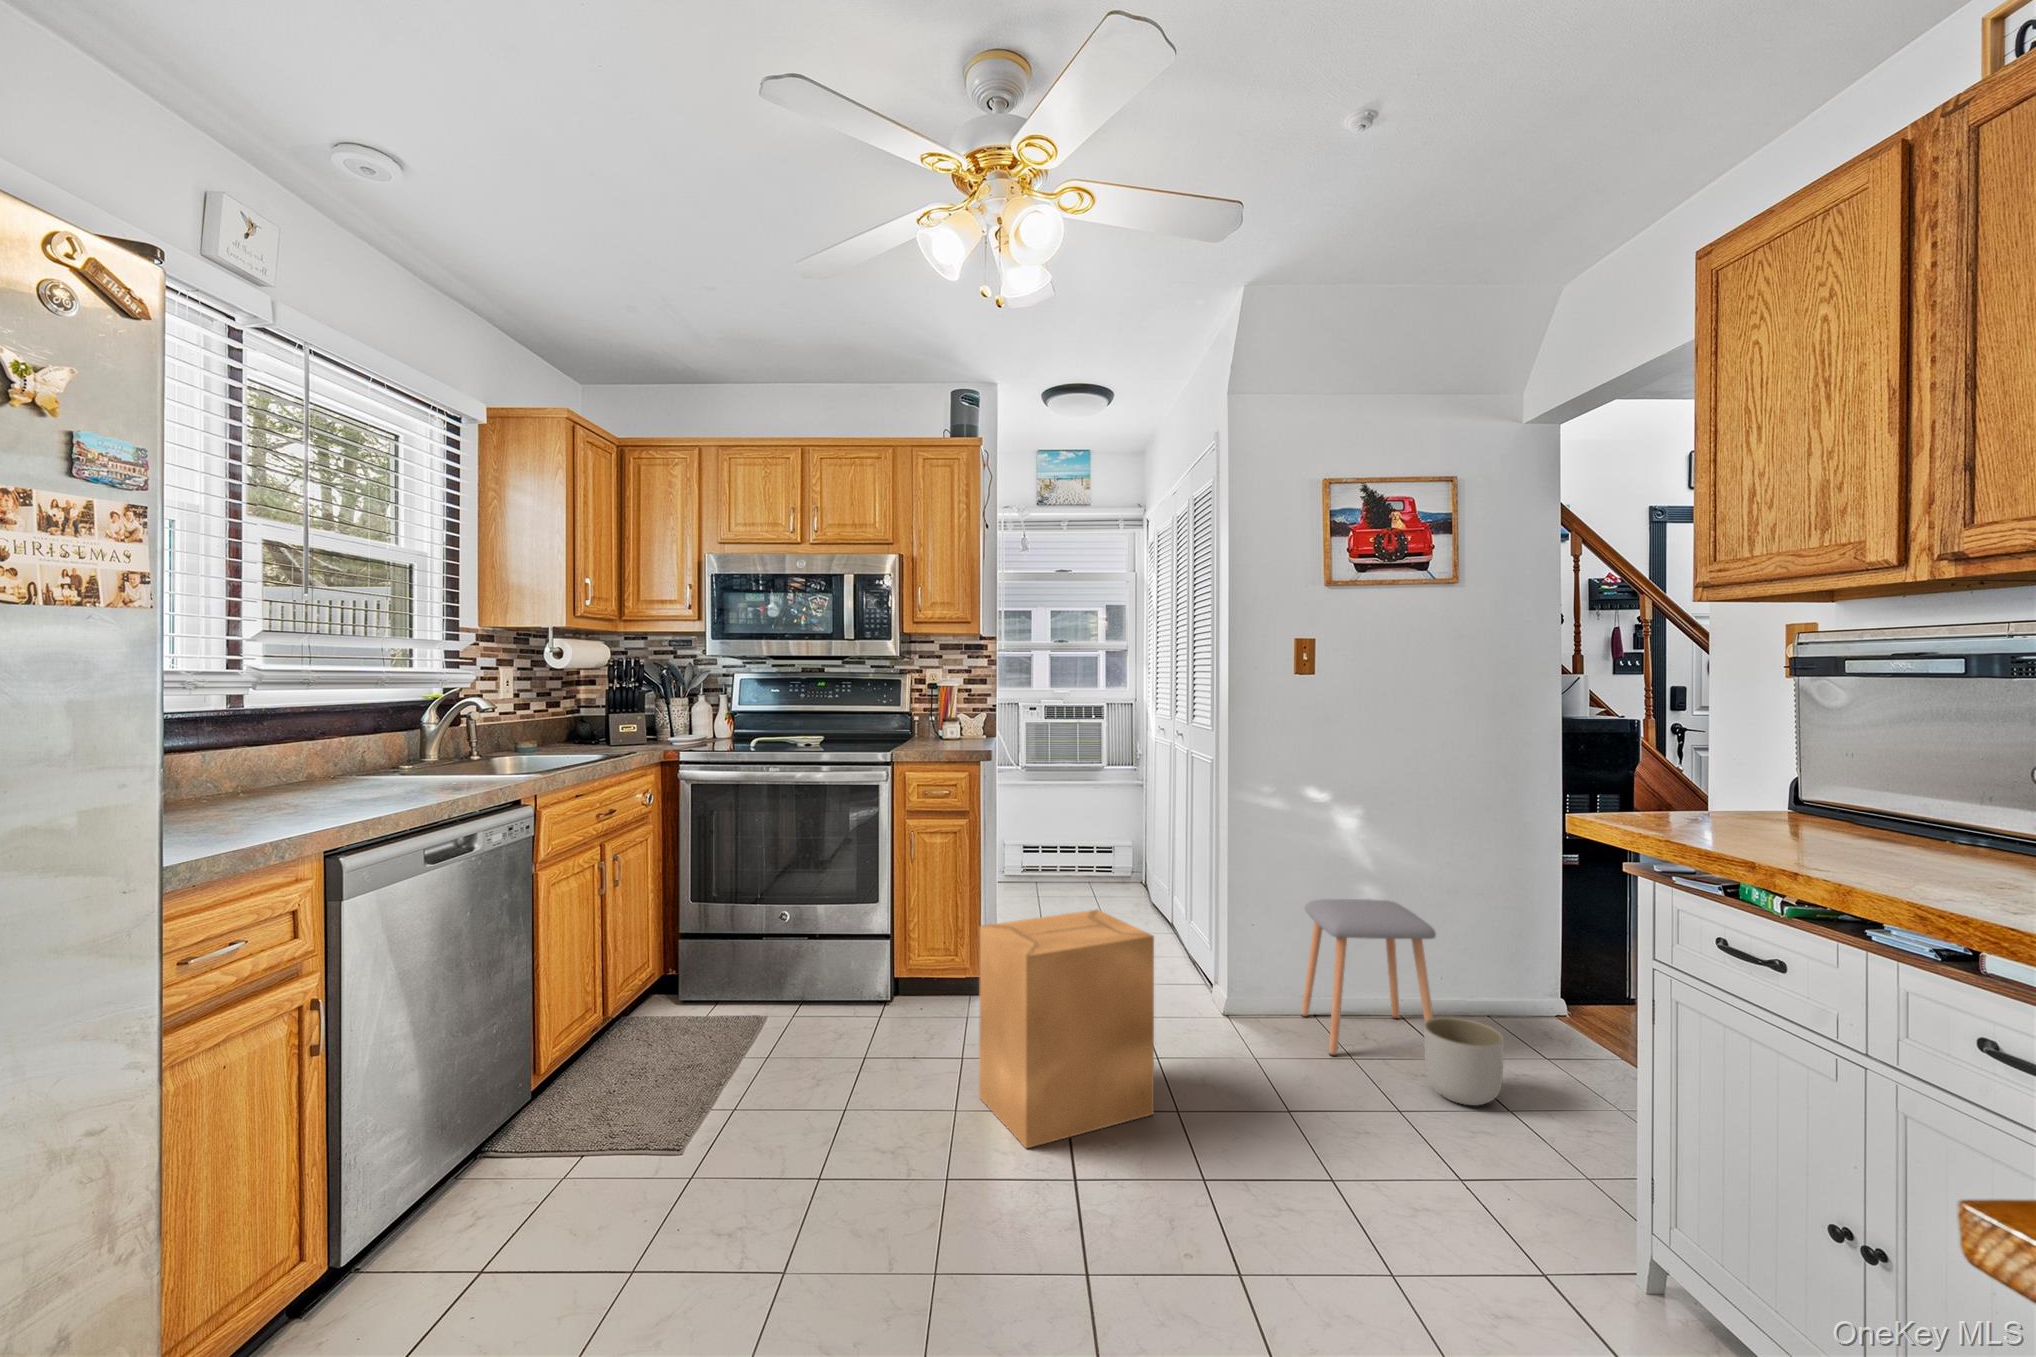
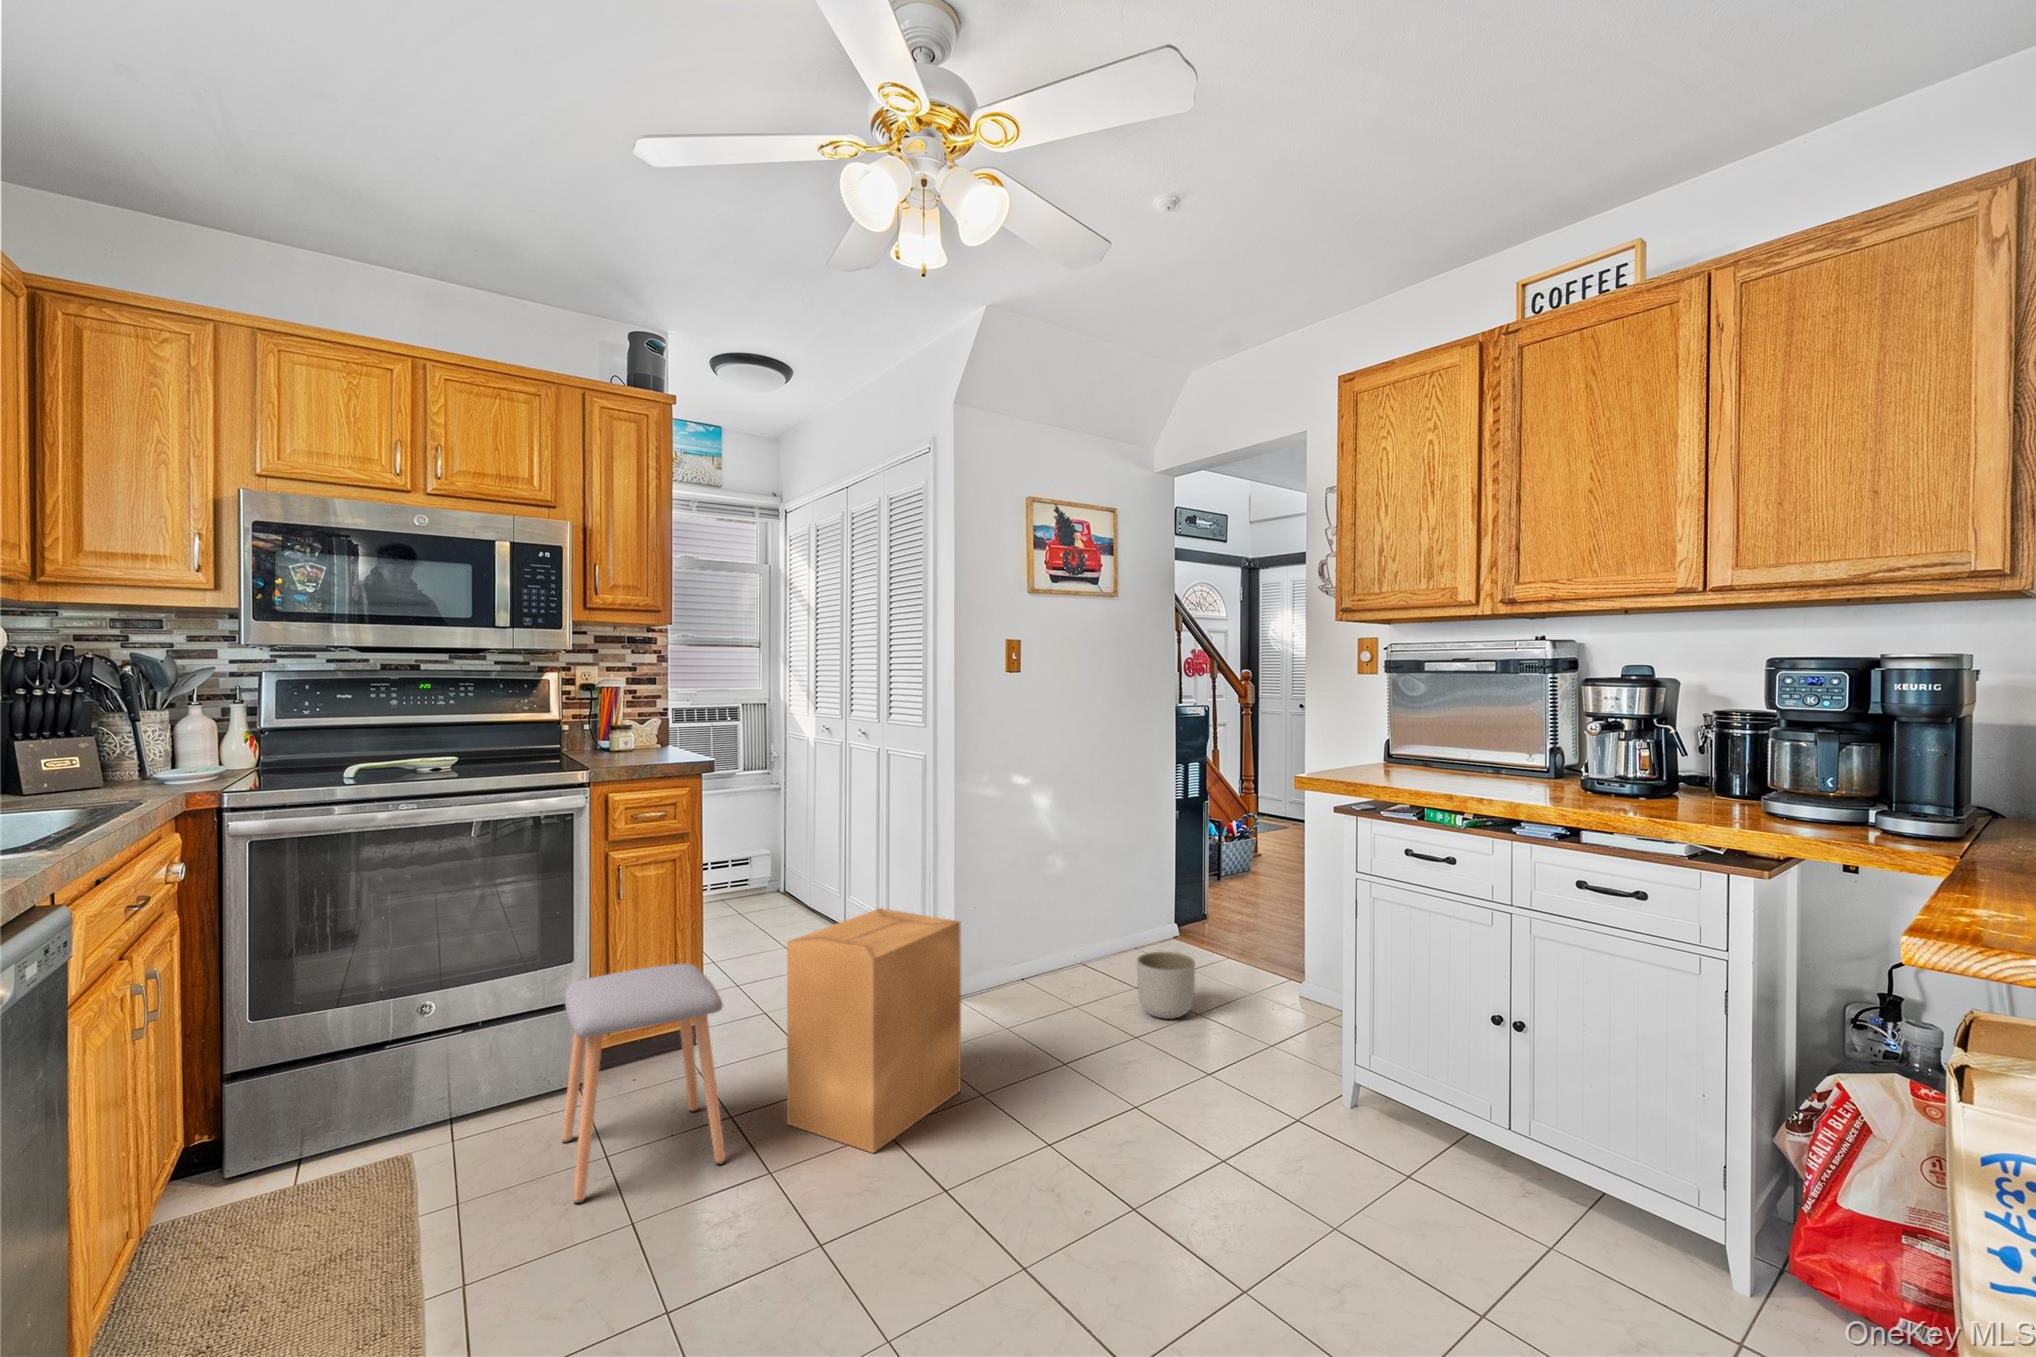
stool: present [1301,899,1436,1056] -> present [562,964,725,1204]

